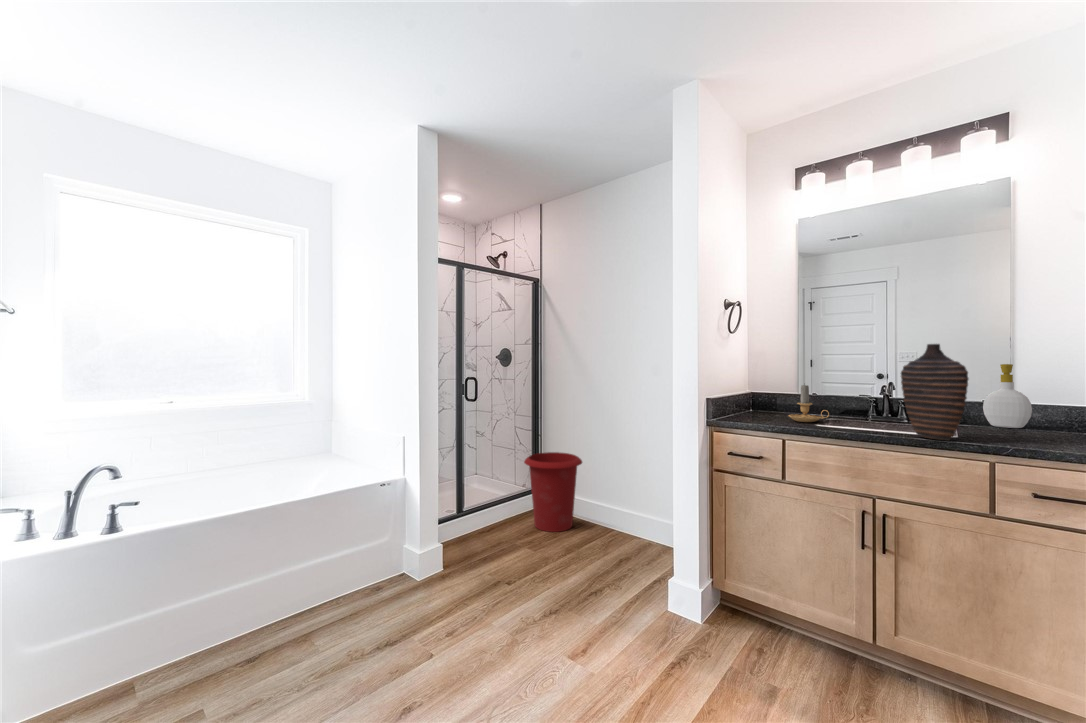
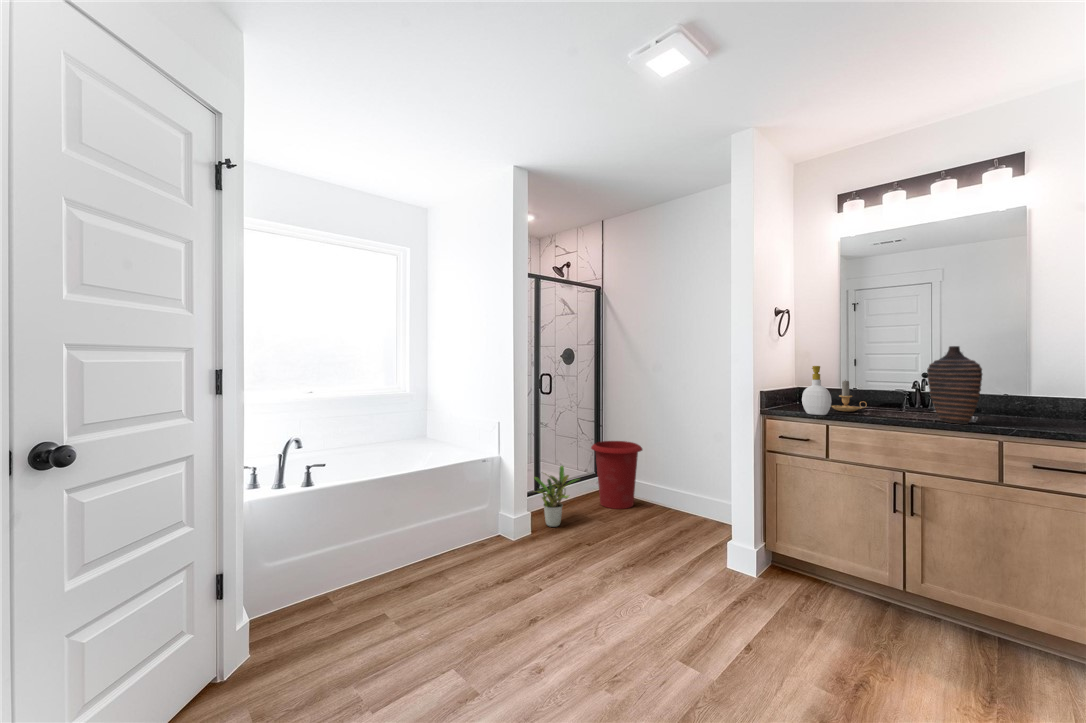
soap bottle: present [983,364,1032,428] -> present [802,366,832,415]
potted plant: none [444,485,505,559] -> present [534,466,579,527]

